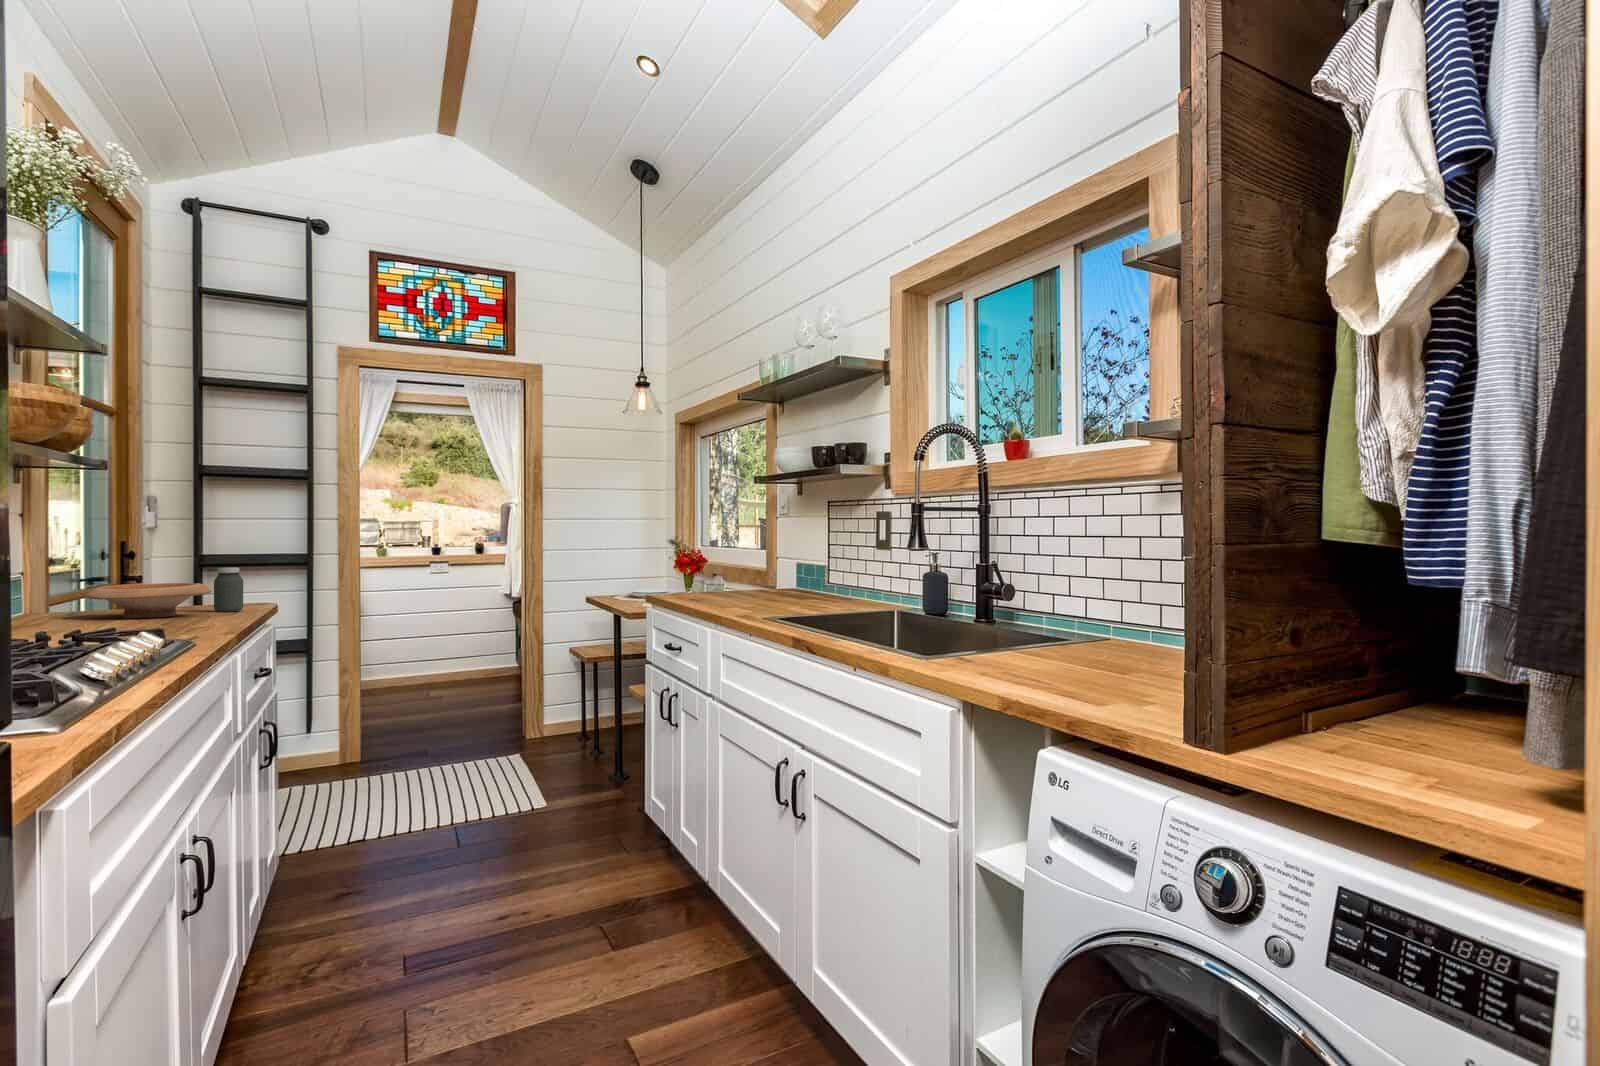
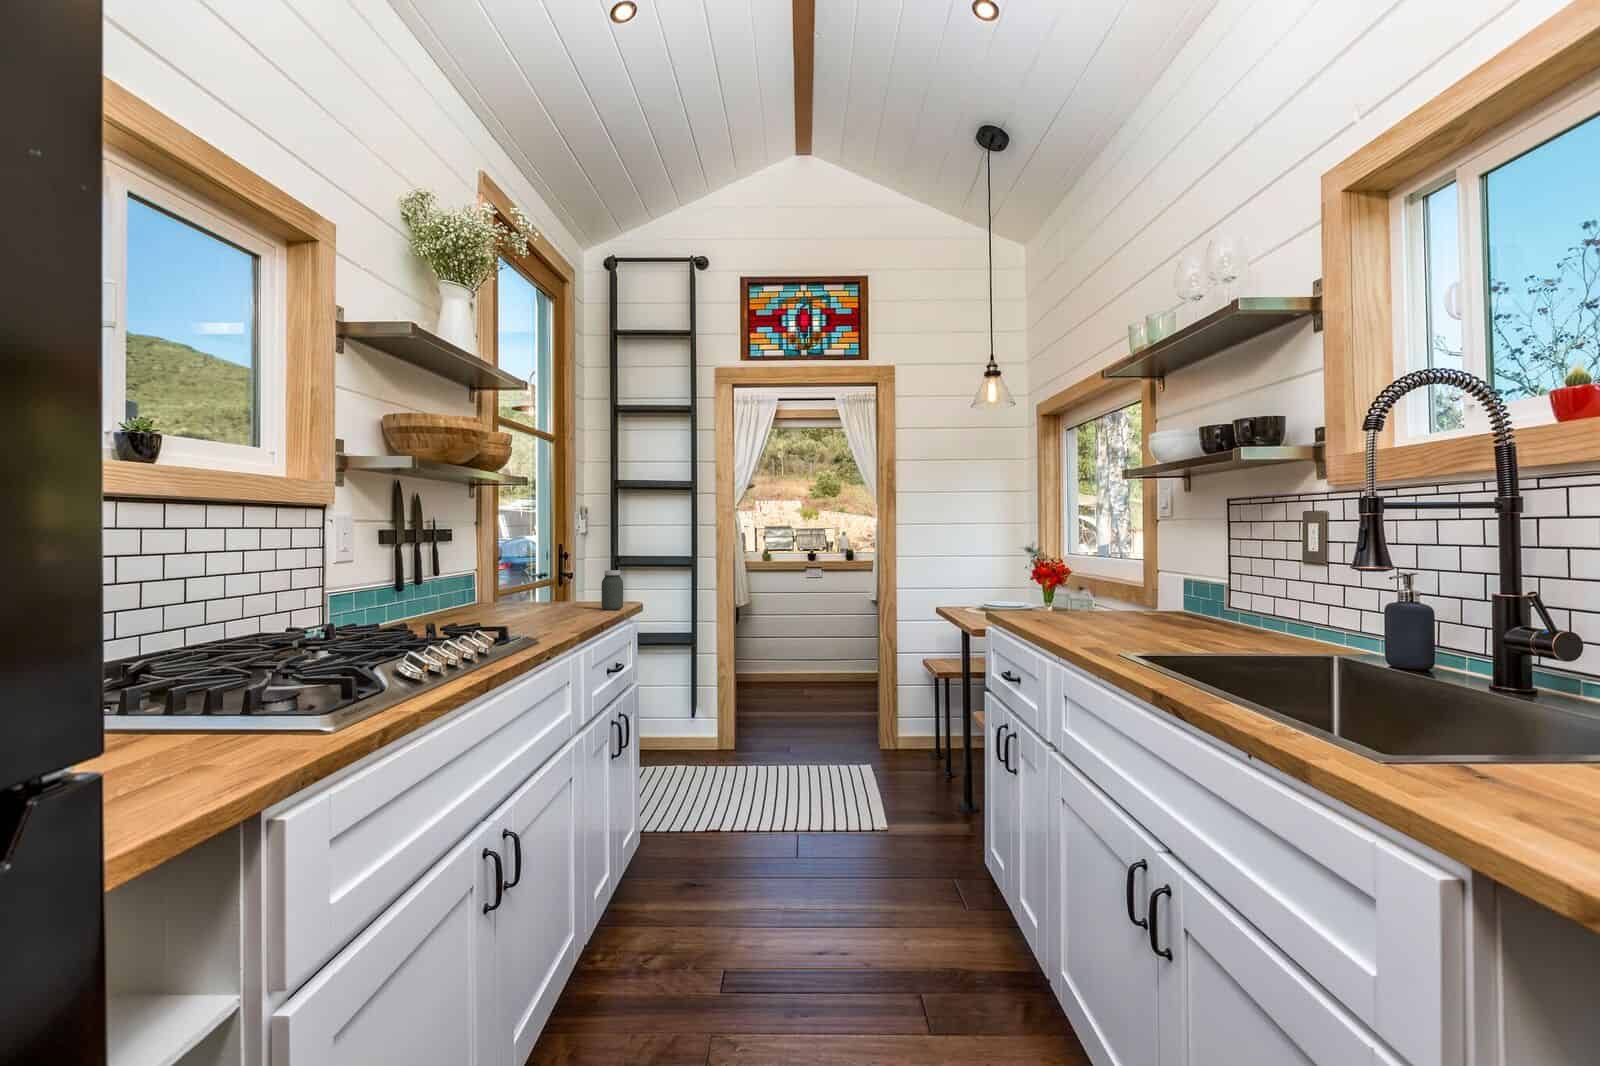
wooden bowl: present [85,583,212,618] -> none [506,583,594,613]

